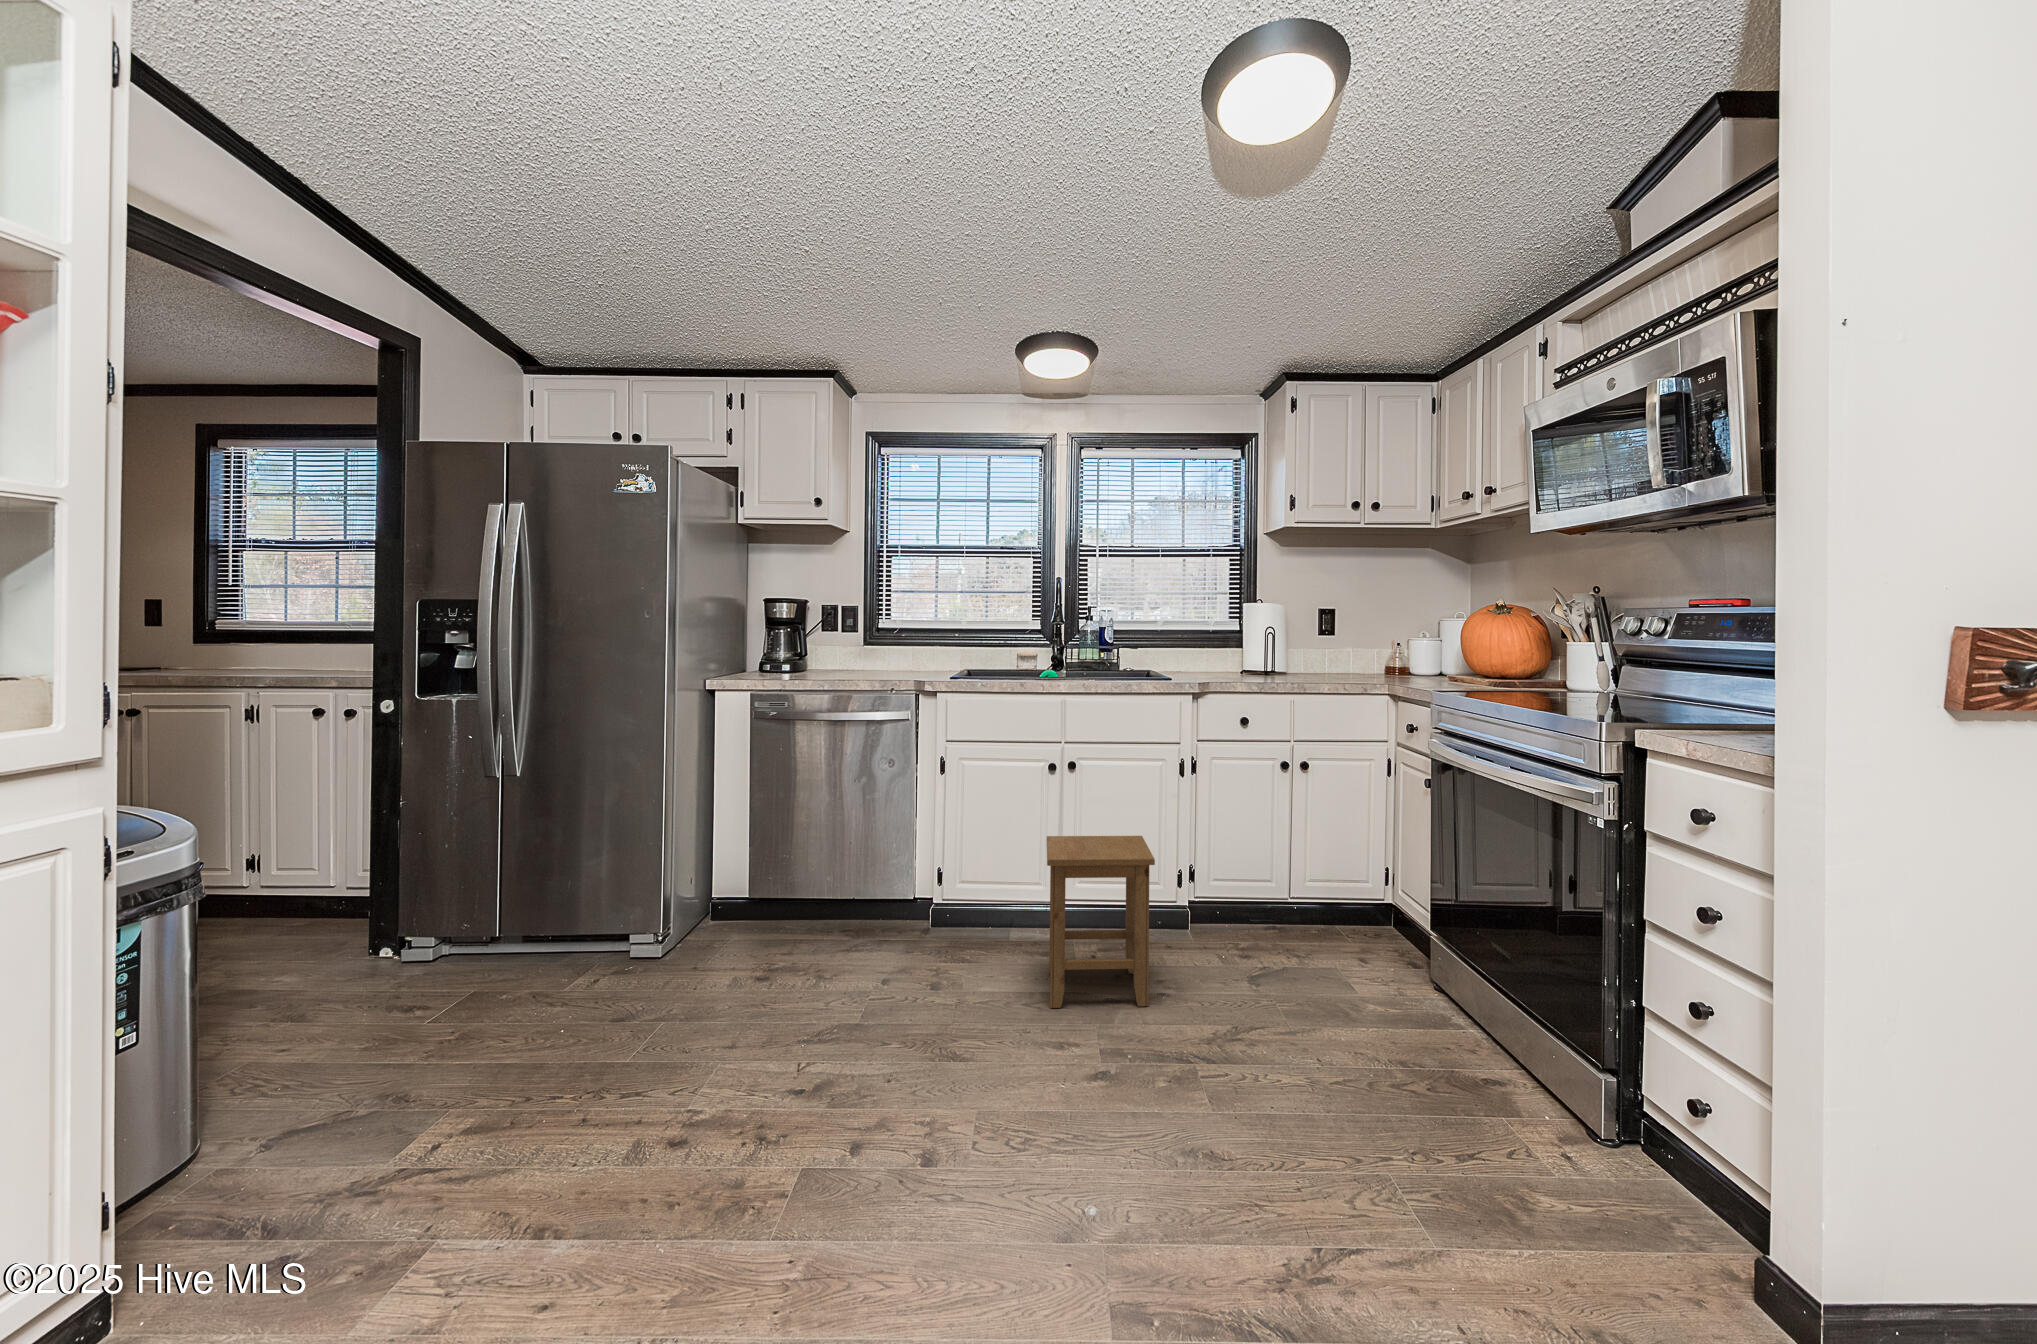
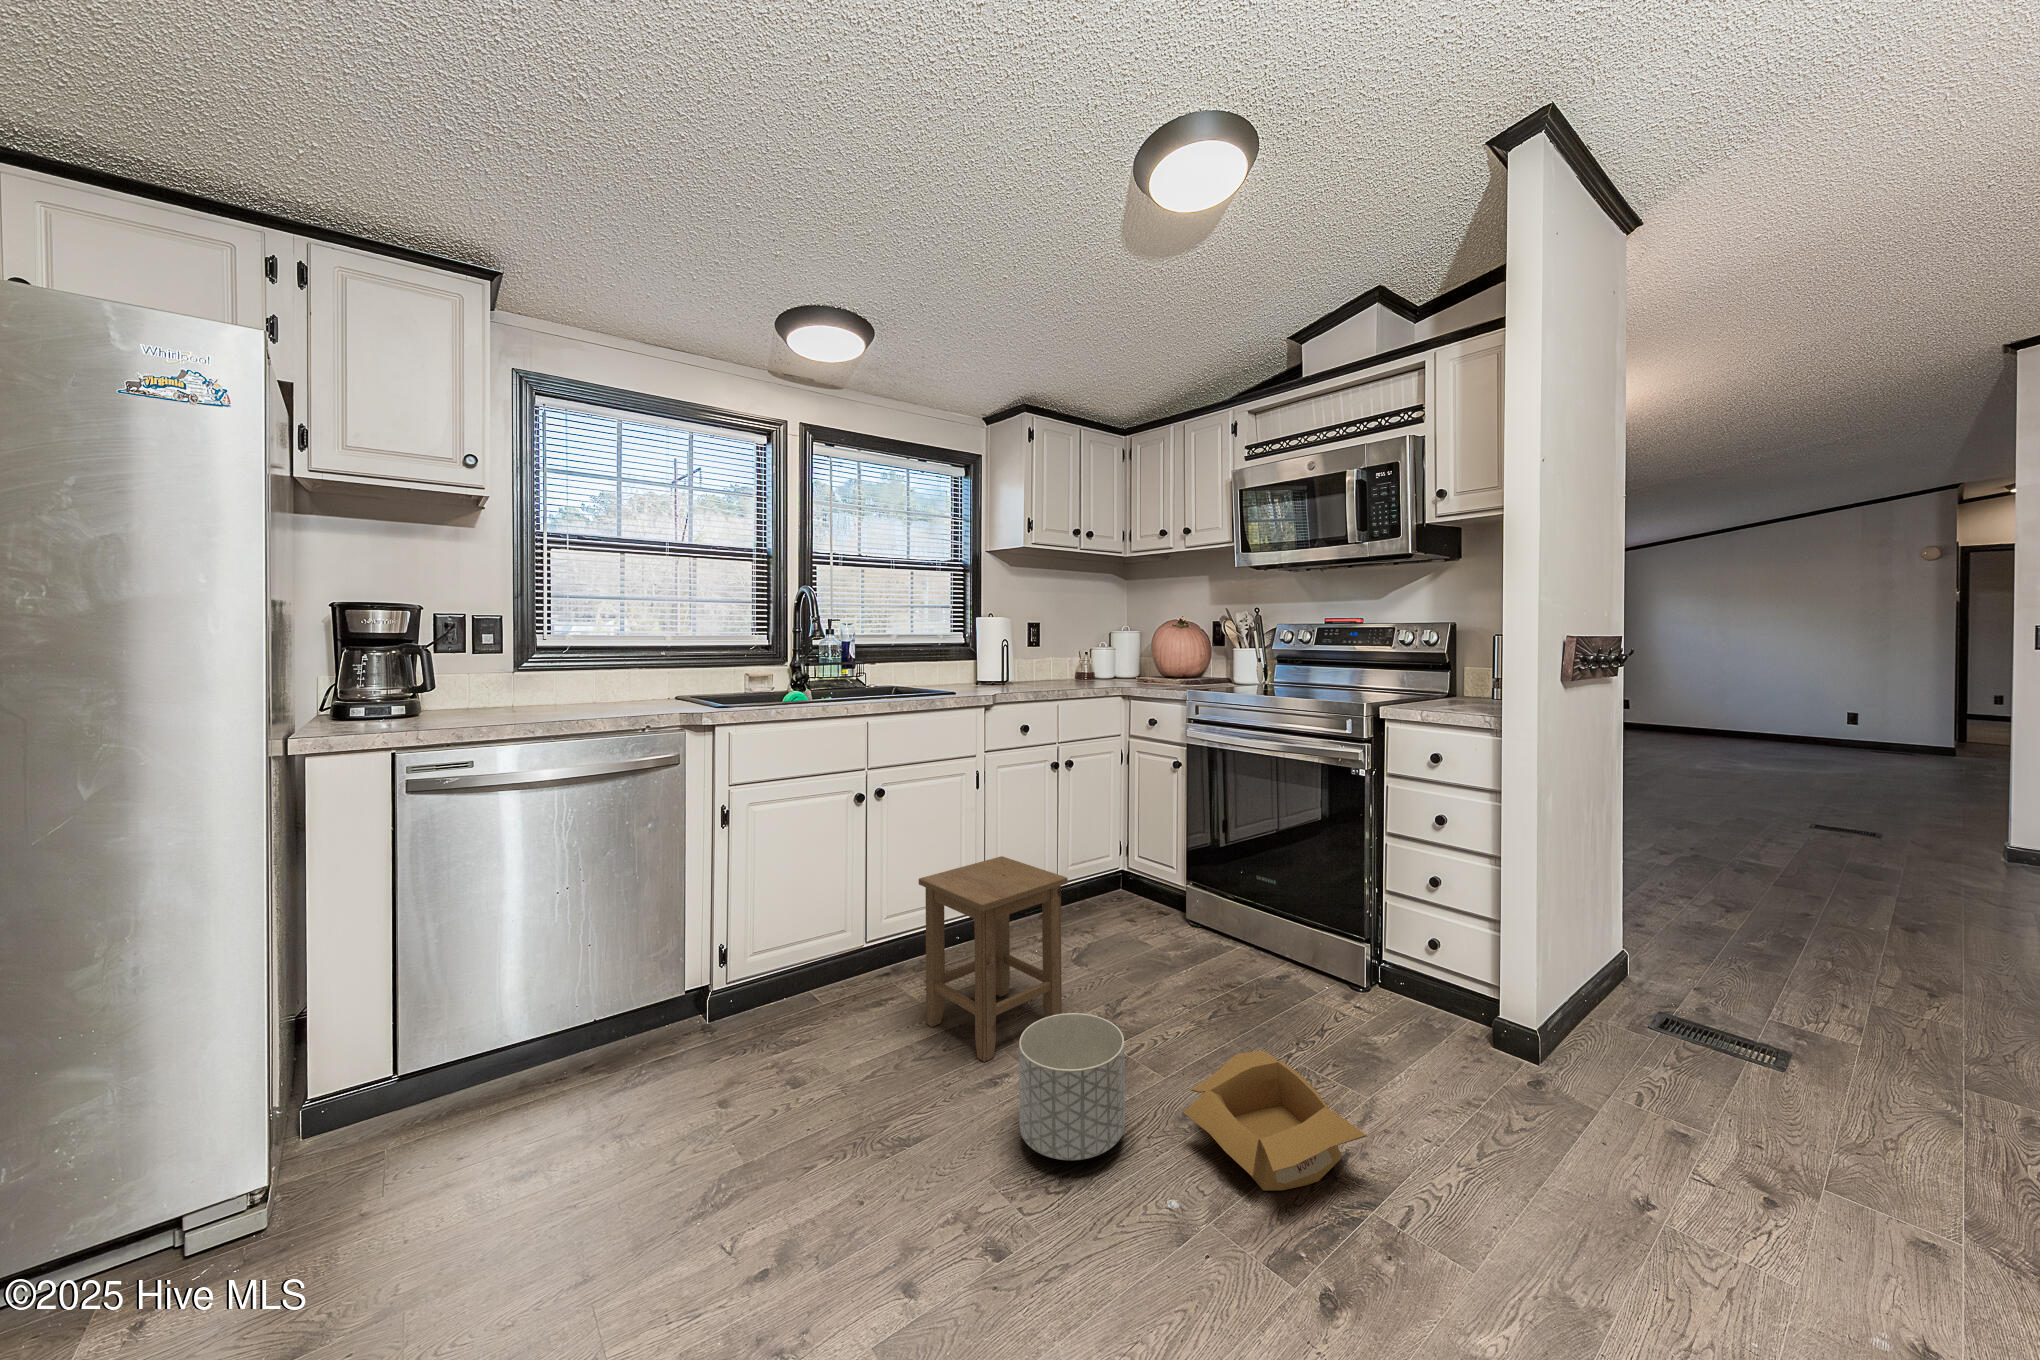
planter: none [985,963,1084,1086] -> present [1019,1013,1125,1160]
cardboard box: none [1095,1059,1244,1189] -> present [1184,1050,1367,1190]

